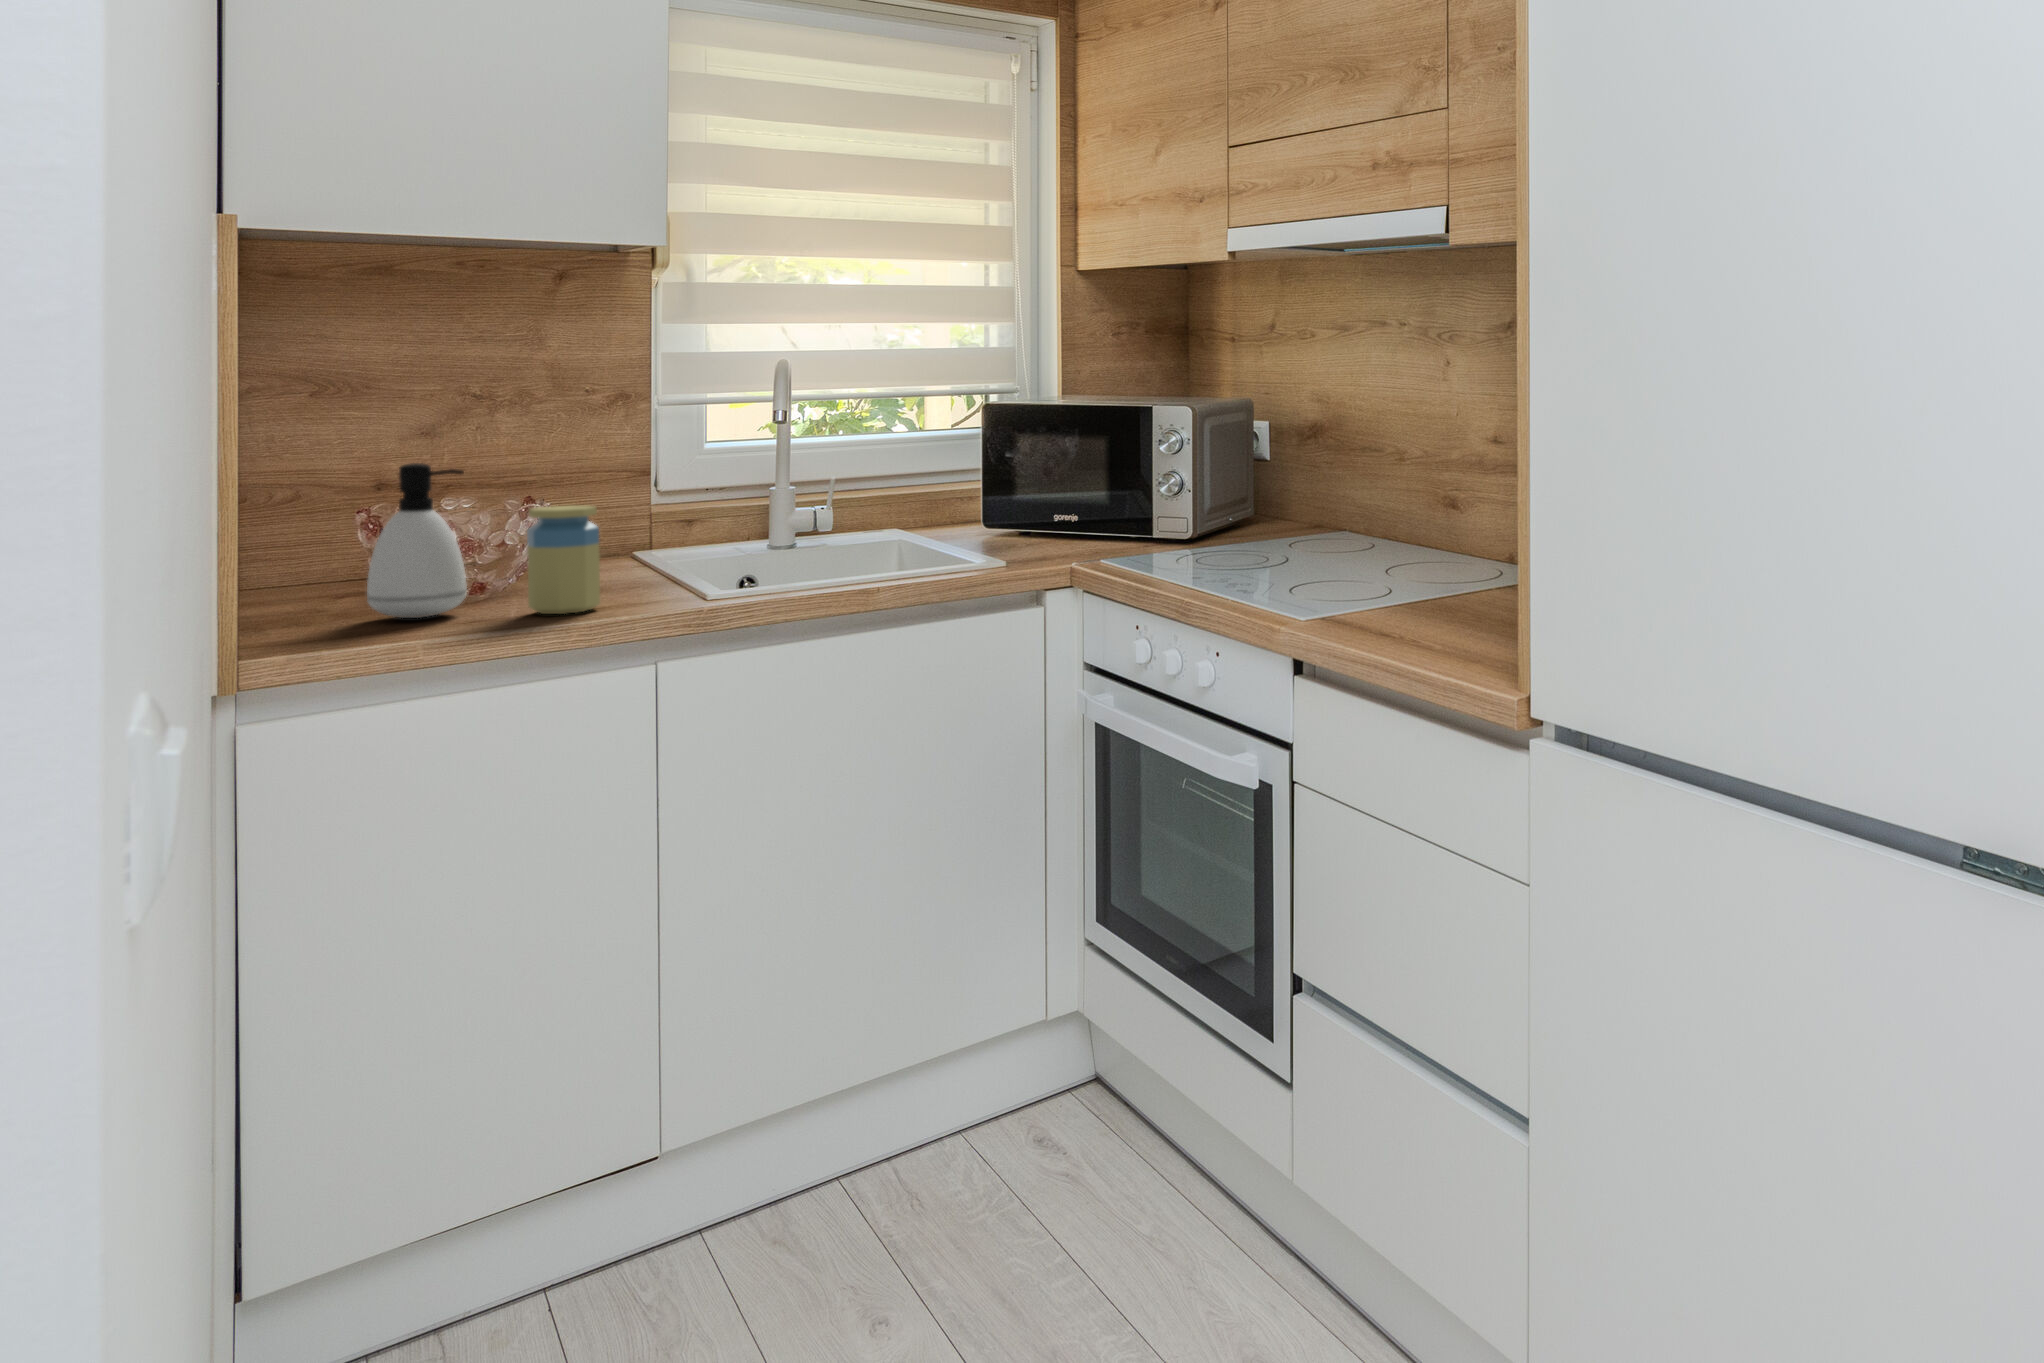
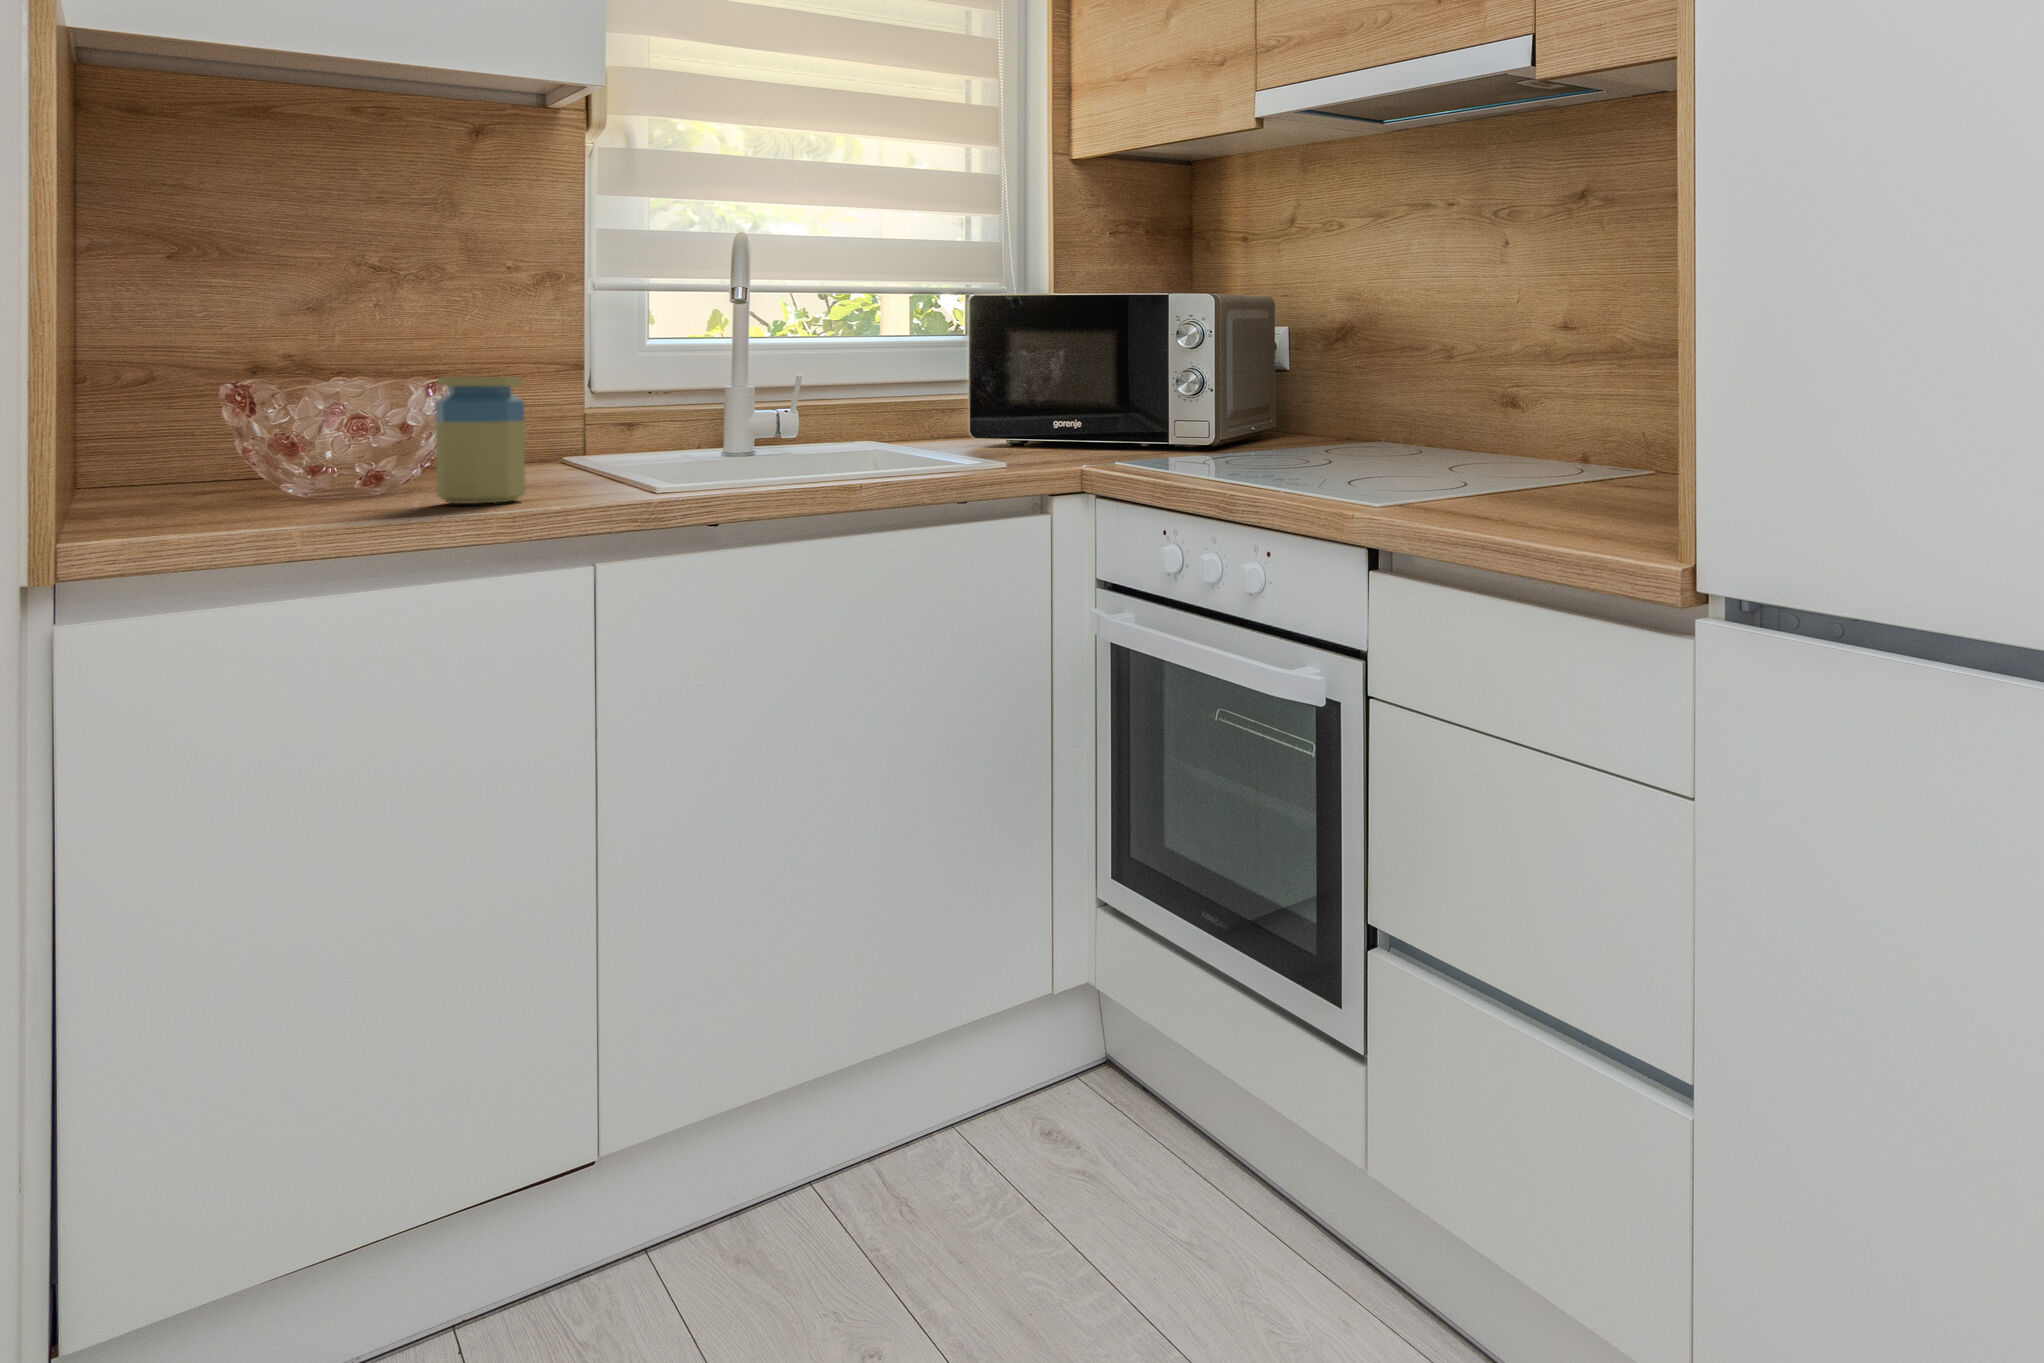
soap dispenser: present [367,463,467,618] -> none [234,319,360,506]

